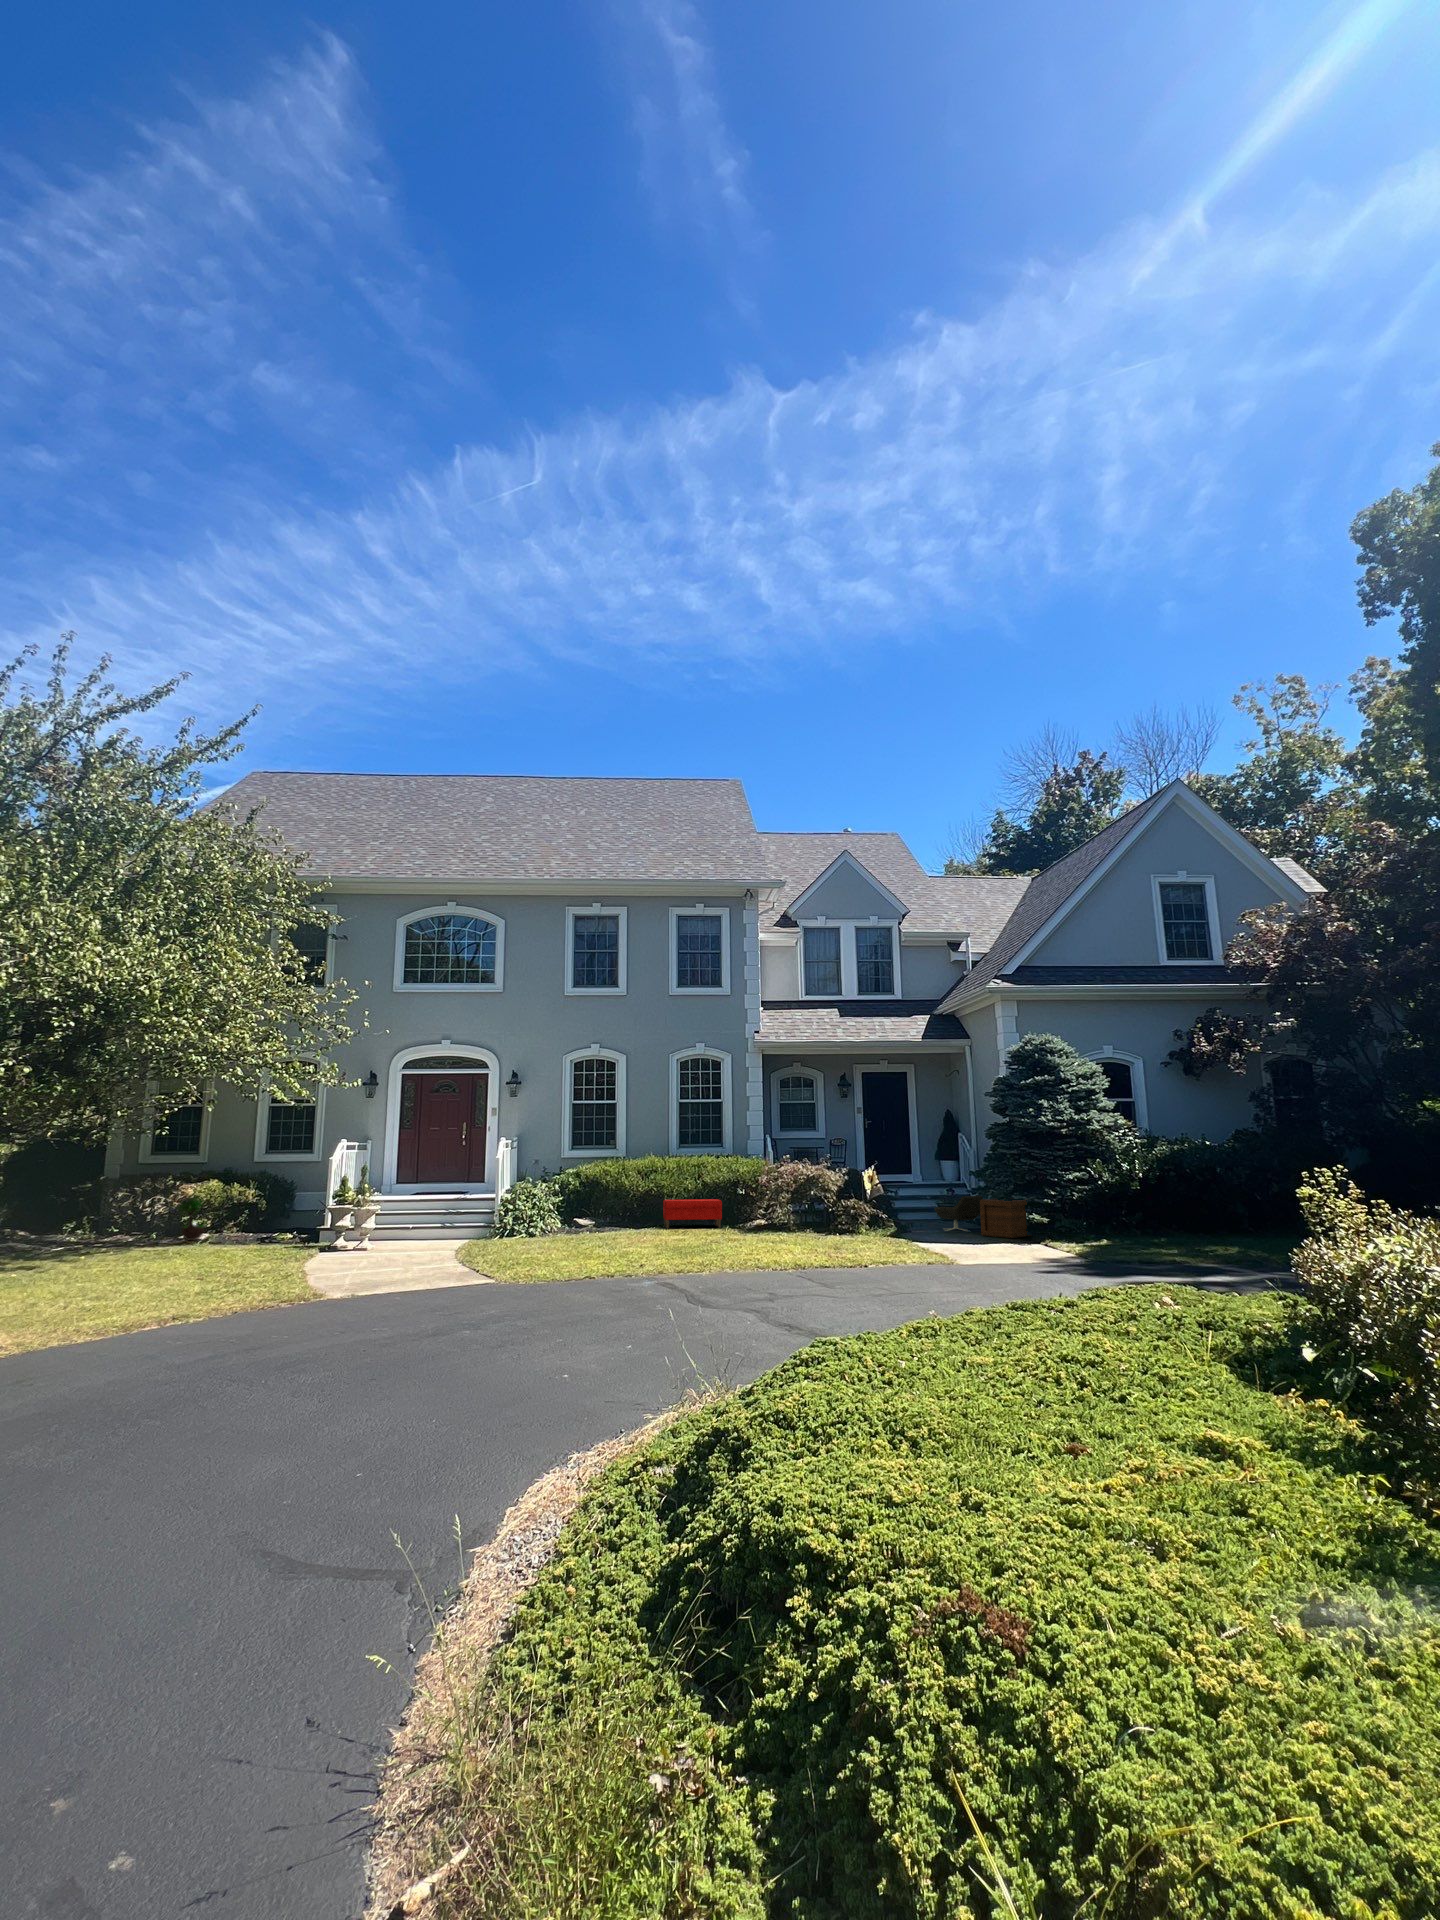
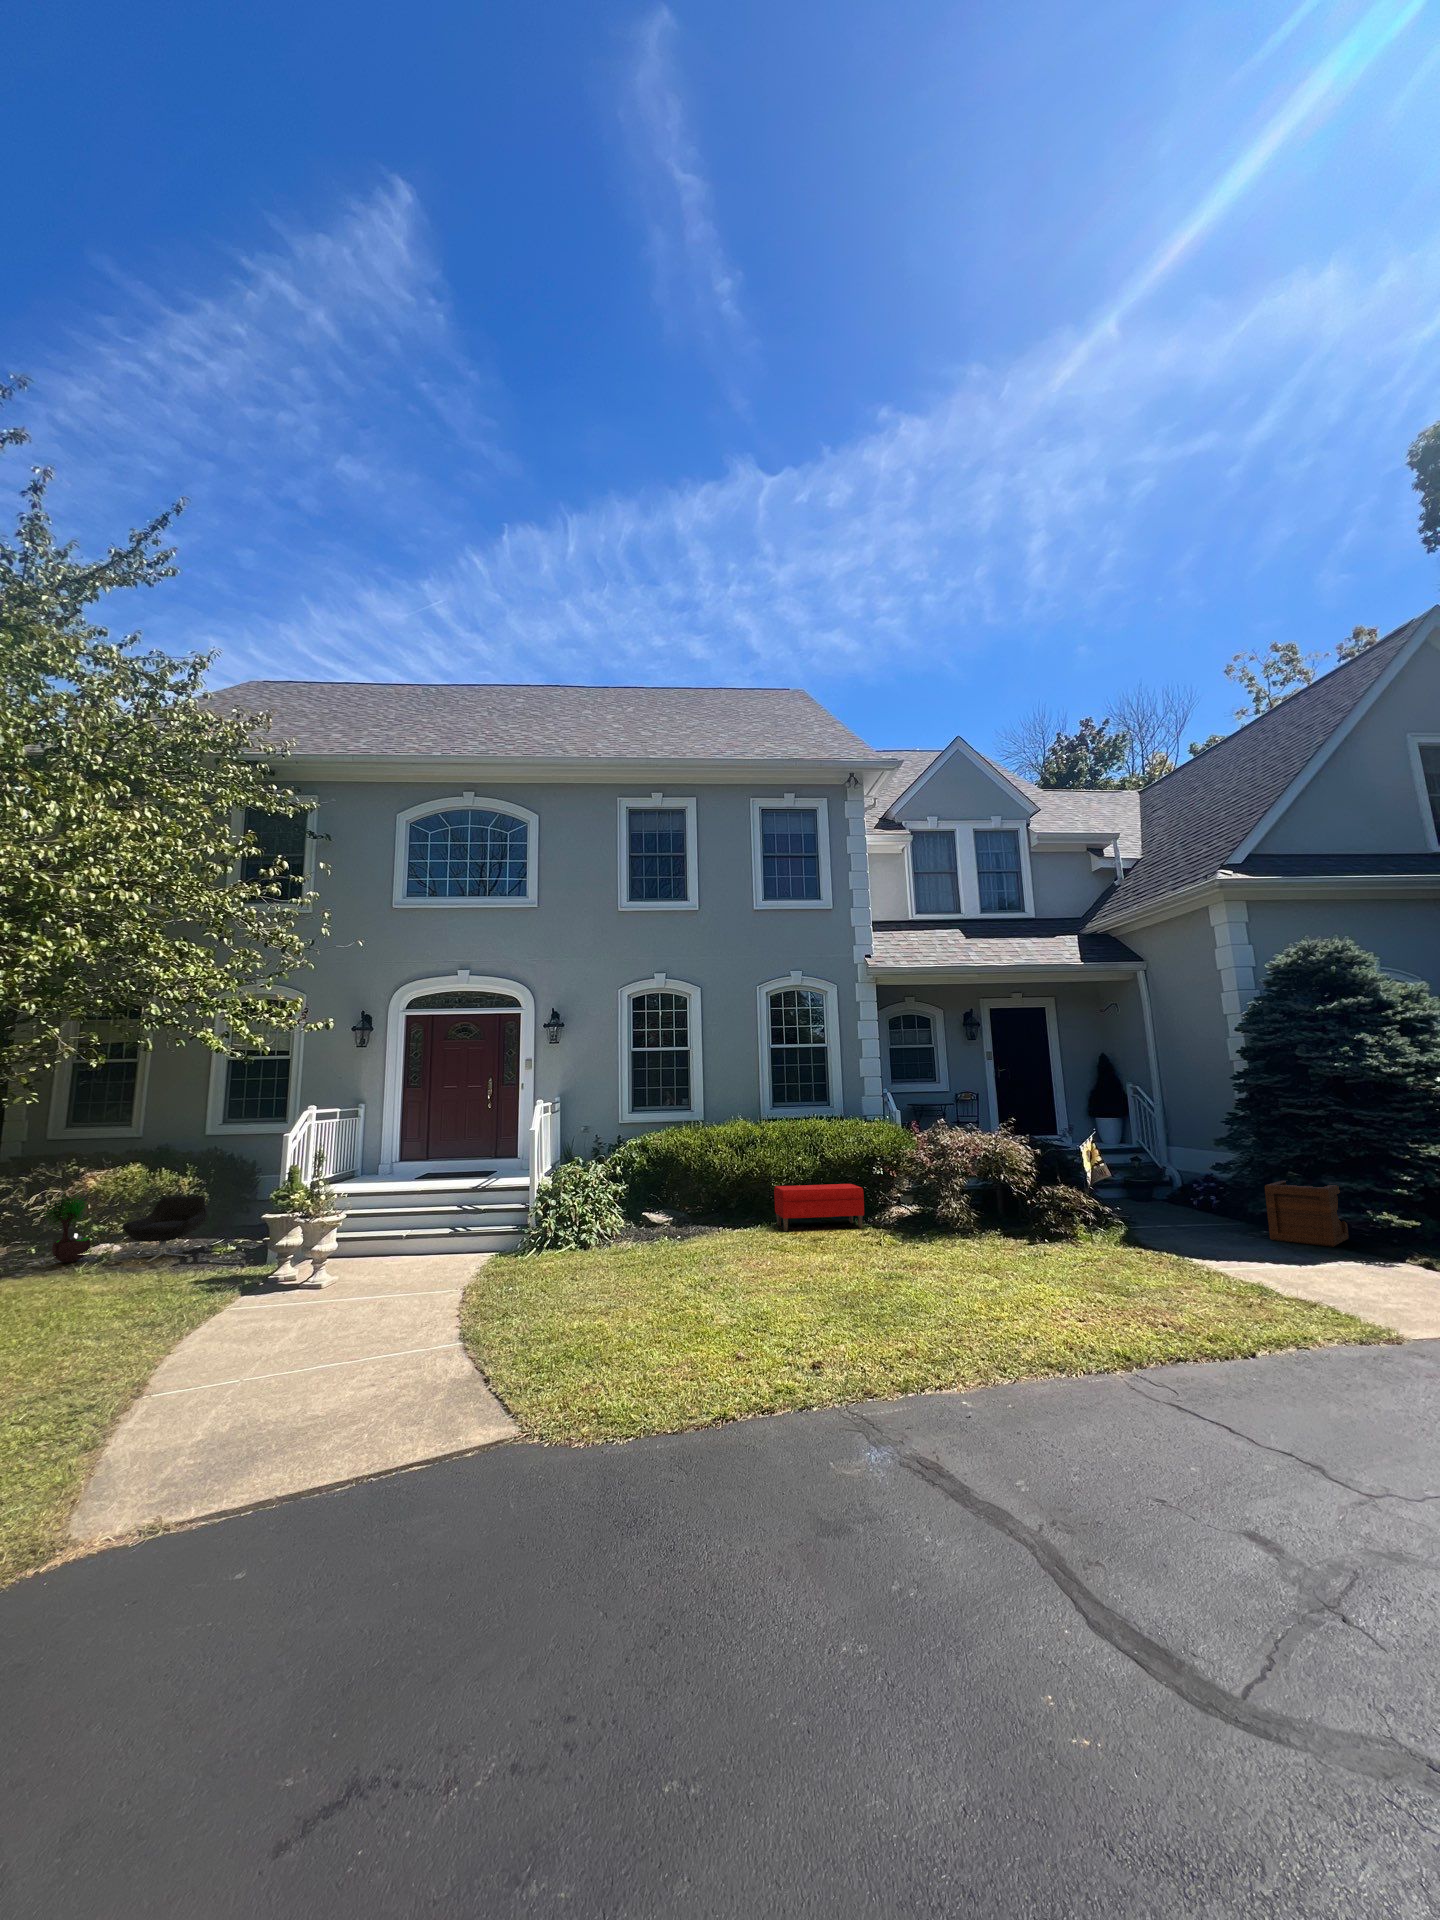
lounge chair: present [934,1196,983,1231] -> present [122,1196,207,1262]

